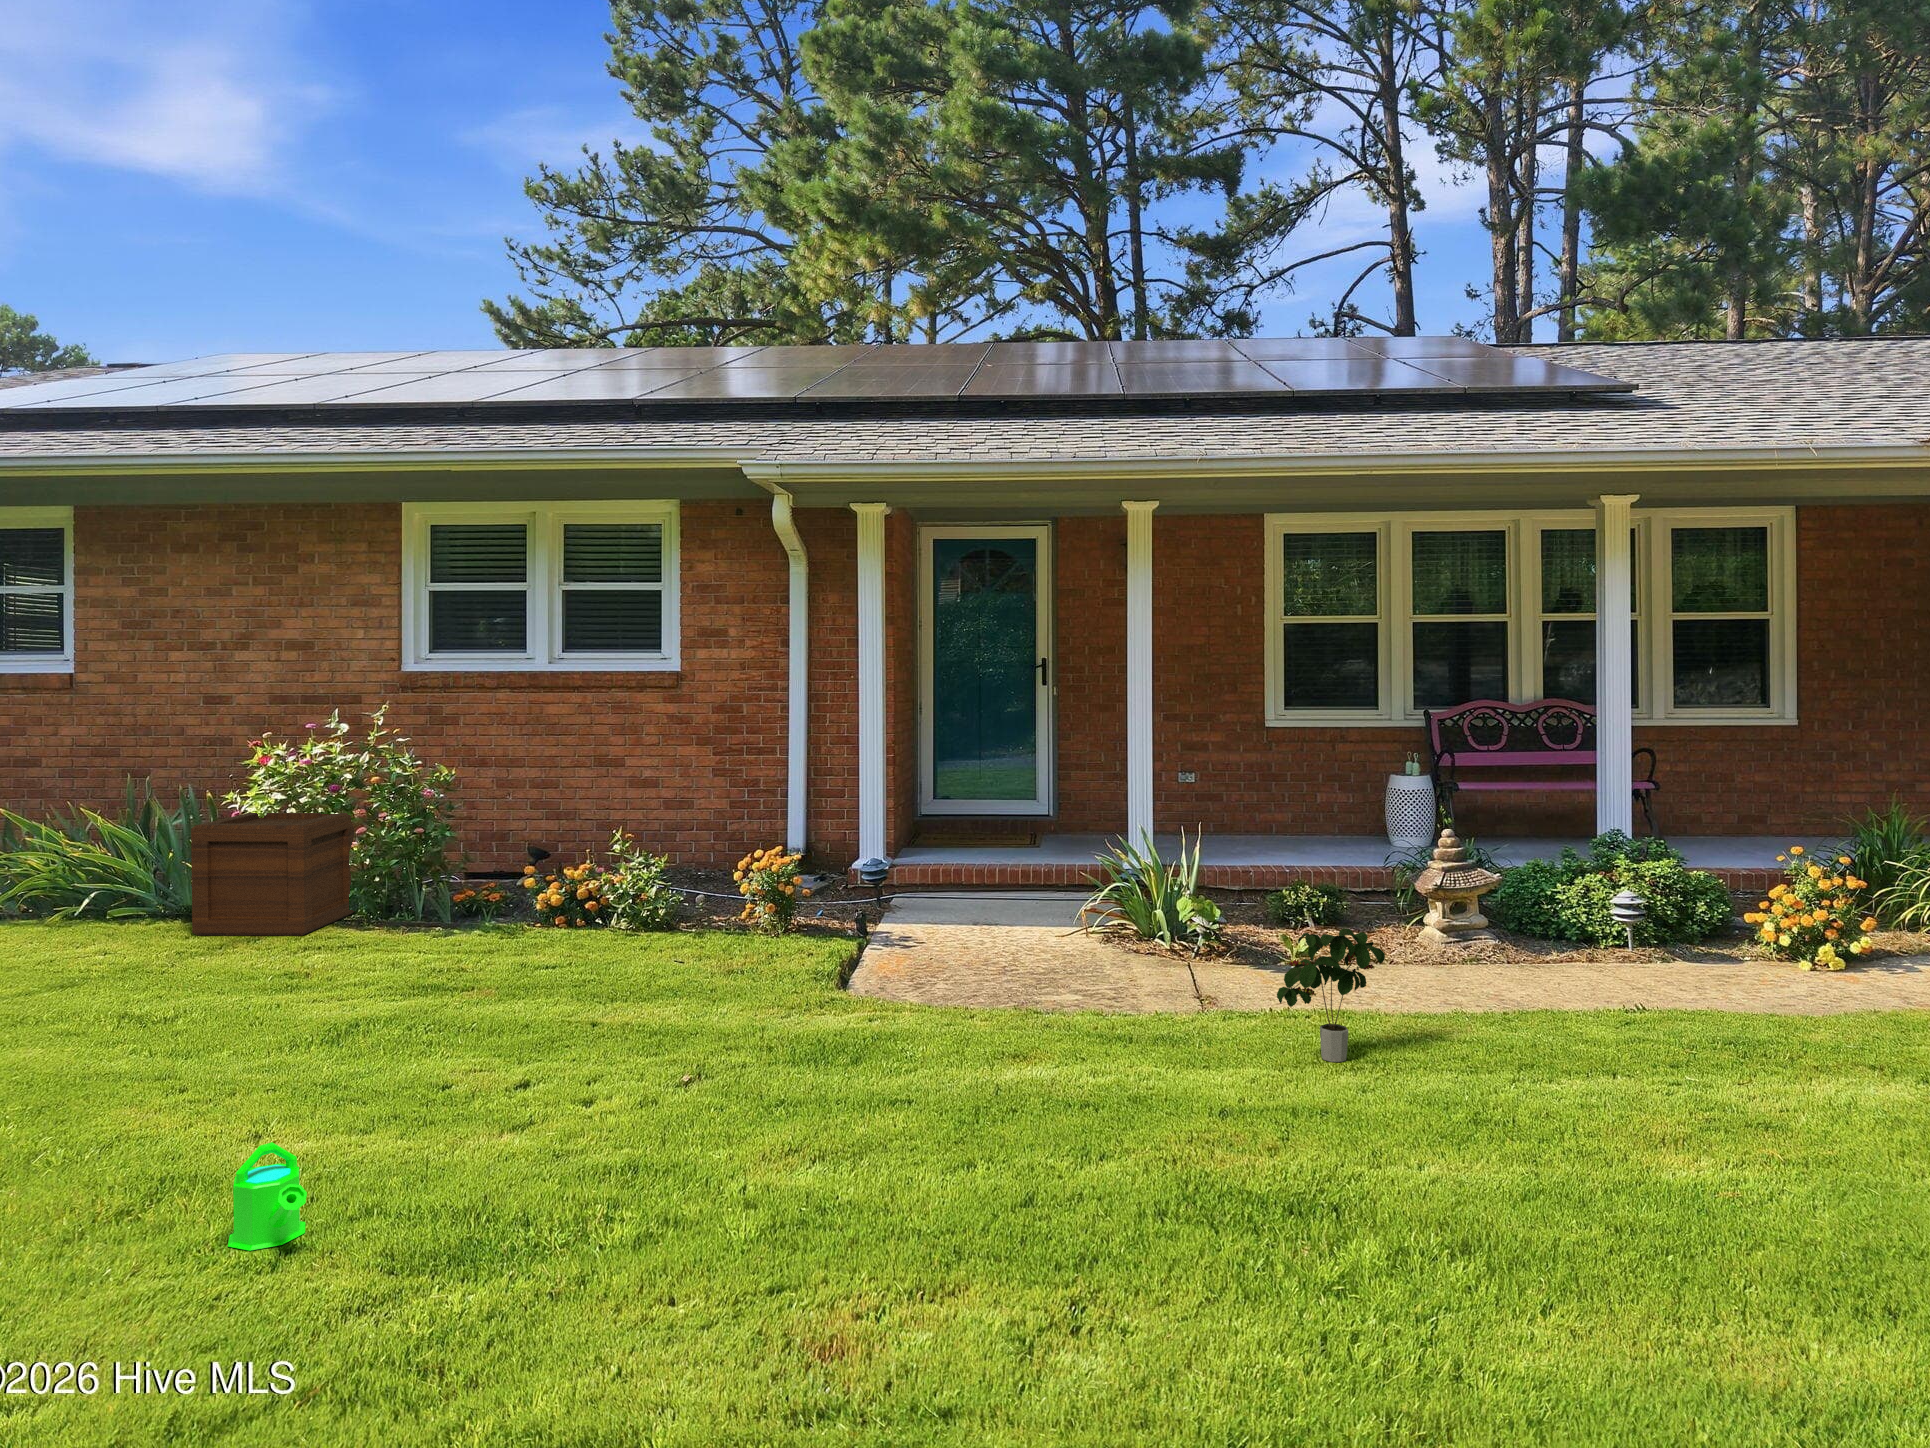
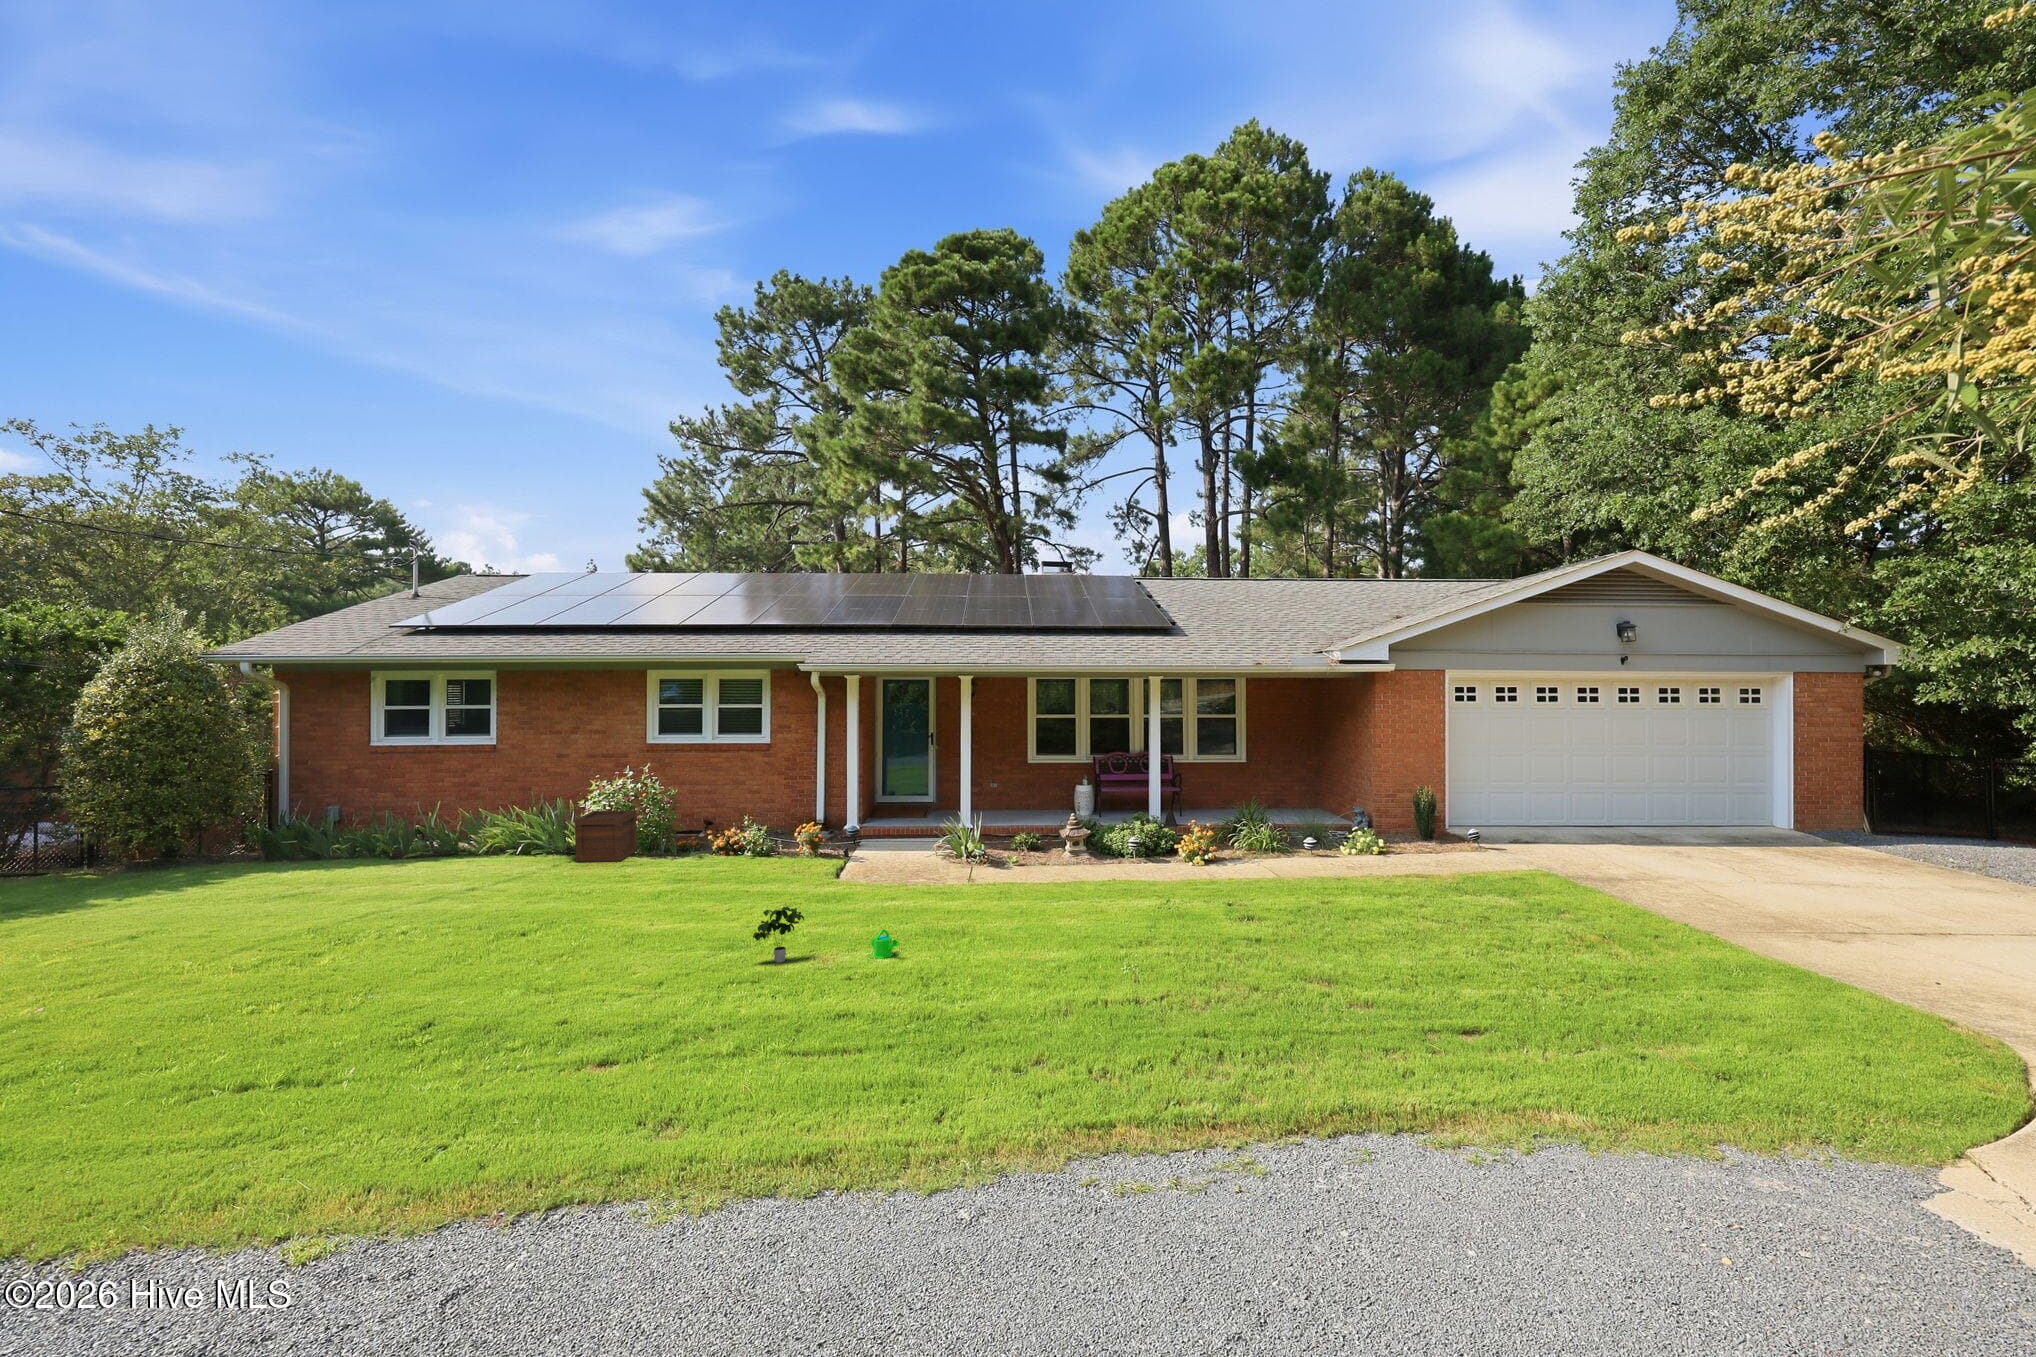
potted plant: present [1277,928,1385,1062] -> present [753,907,804,963]
watering can: present [228,1142,307,1251] -> present [871,929,898,958]

